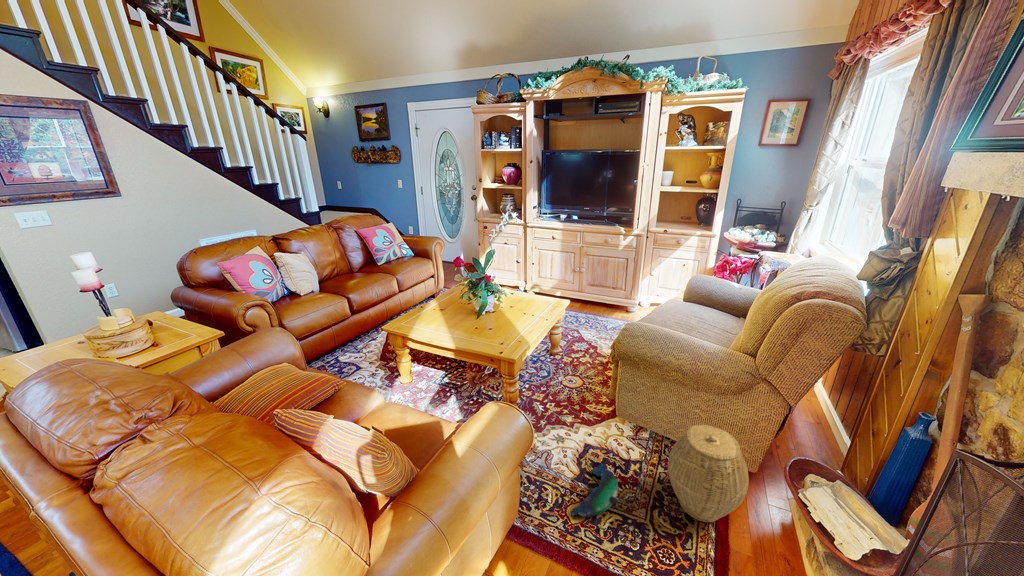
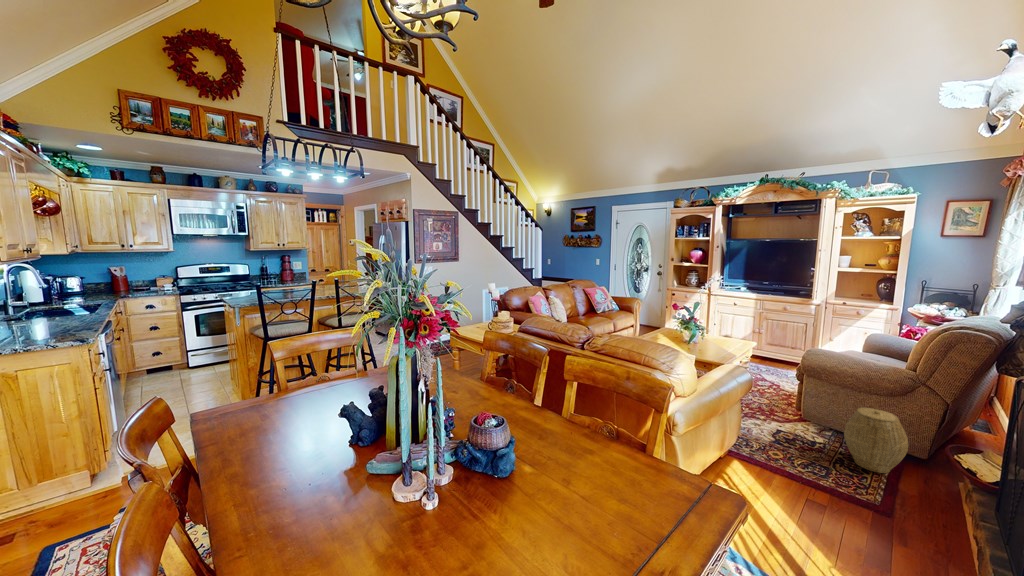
plush toy: present [572,463,618,517] -> none [771,435,806,455]

